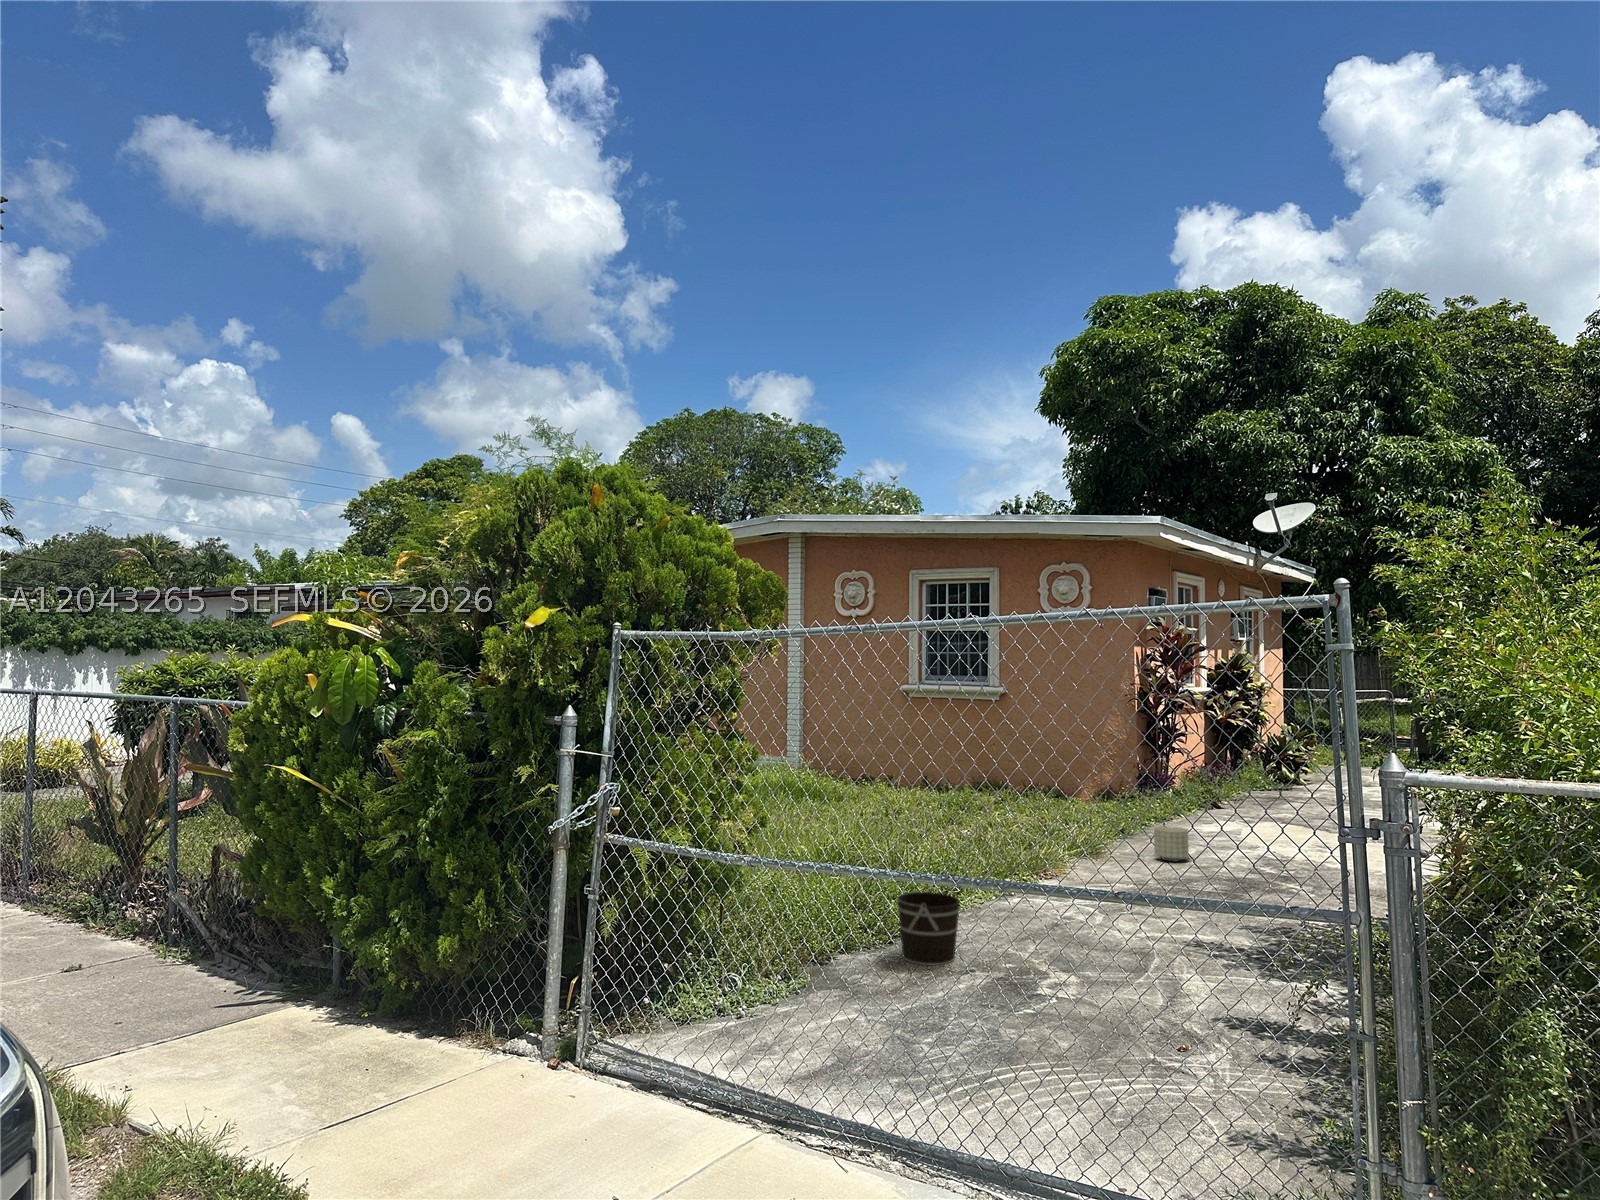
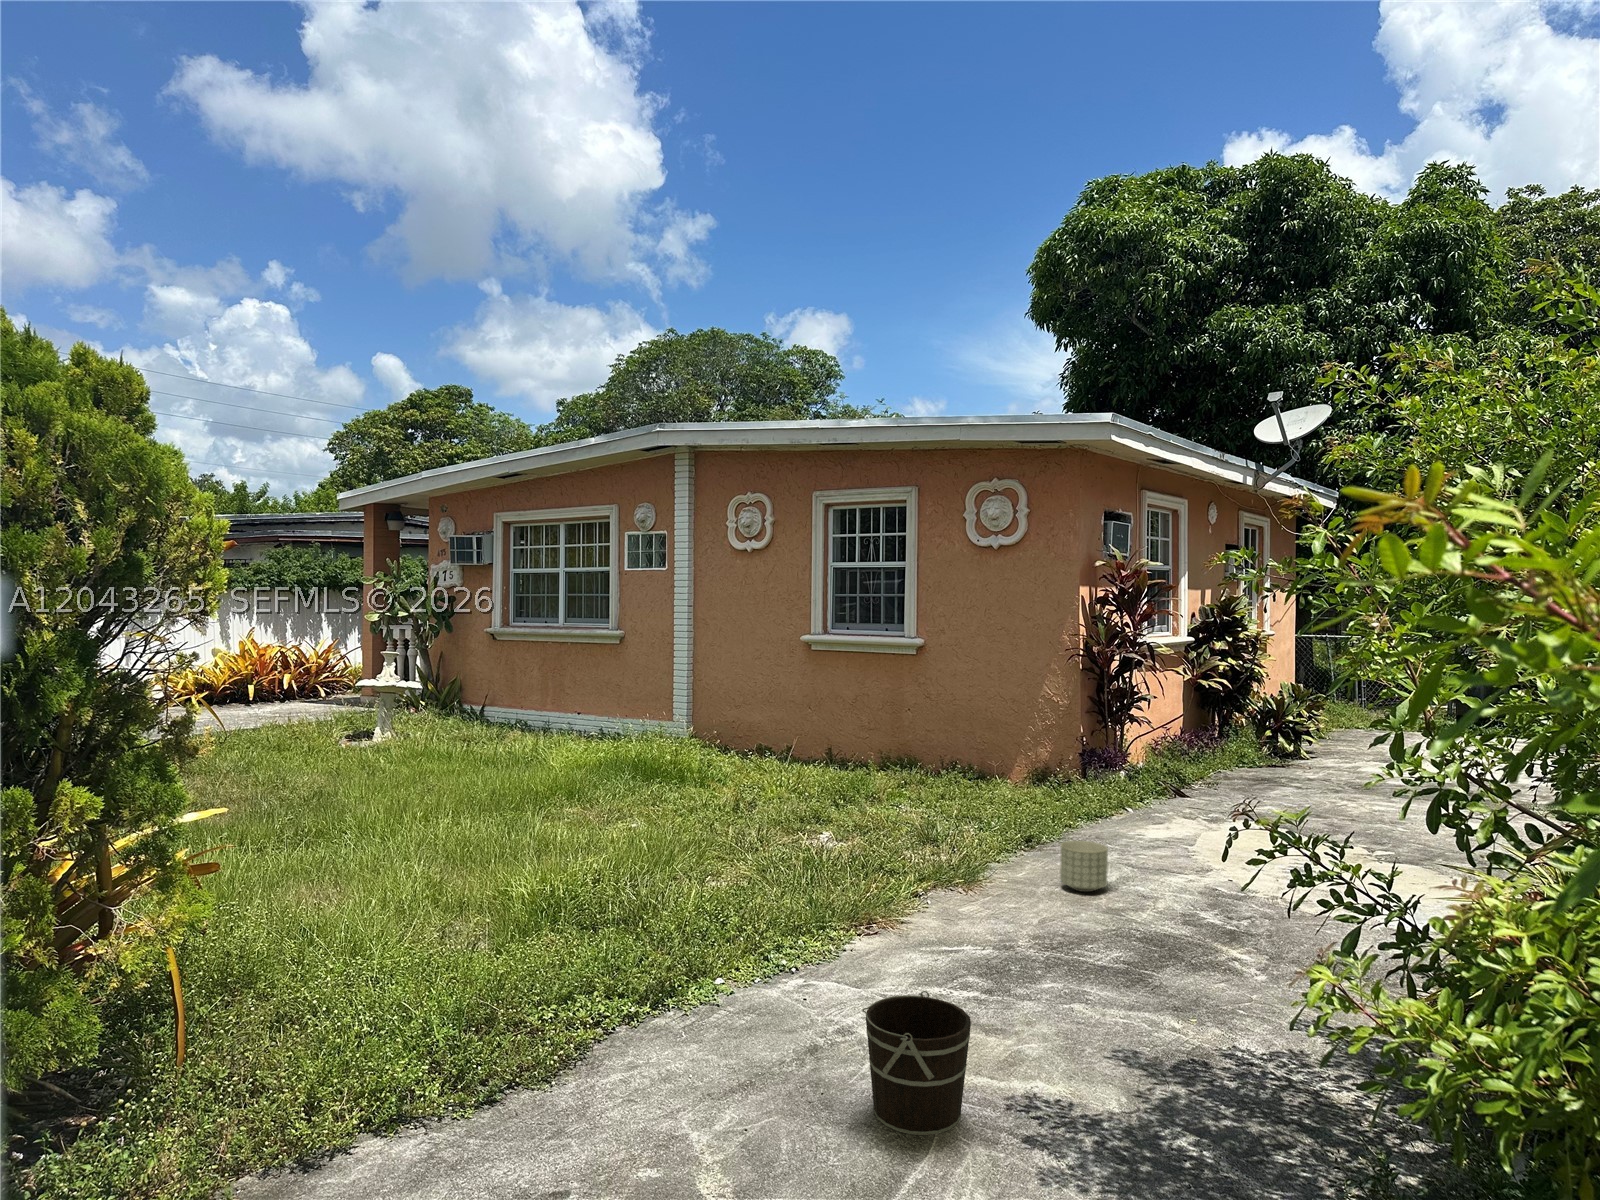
bucket: present [896,891,960,965] -> present [862,991,971,1135]

